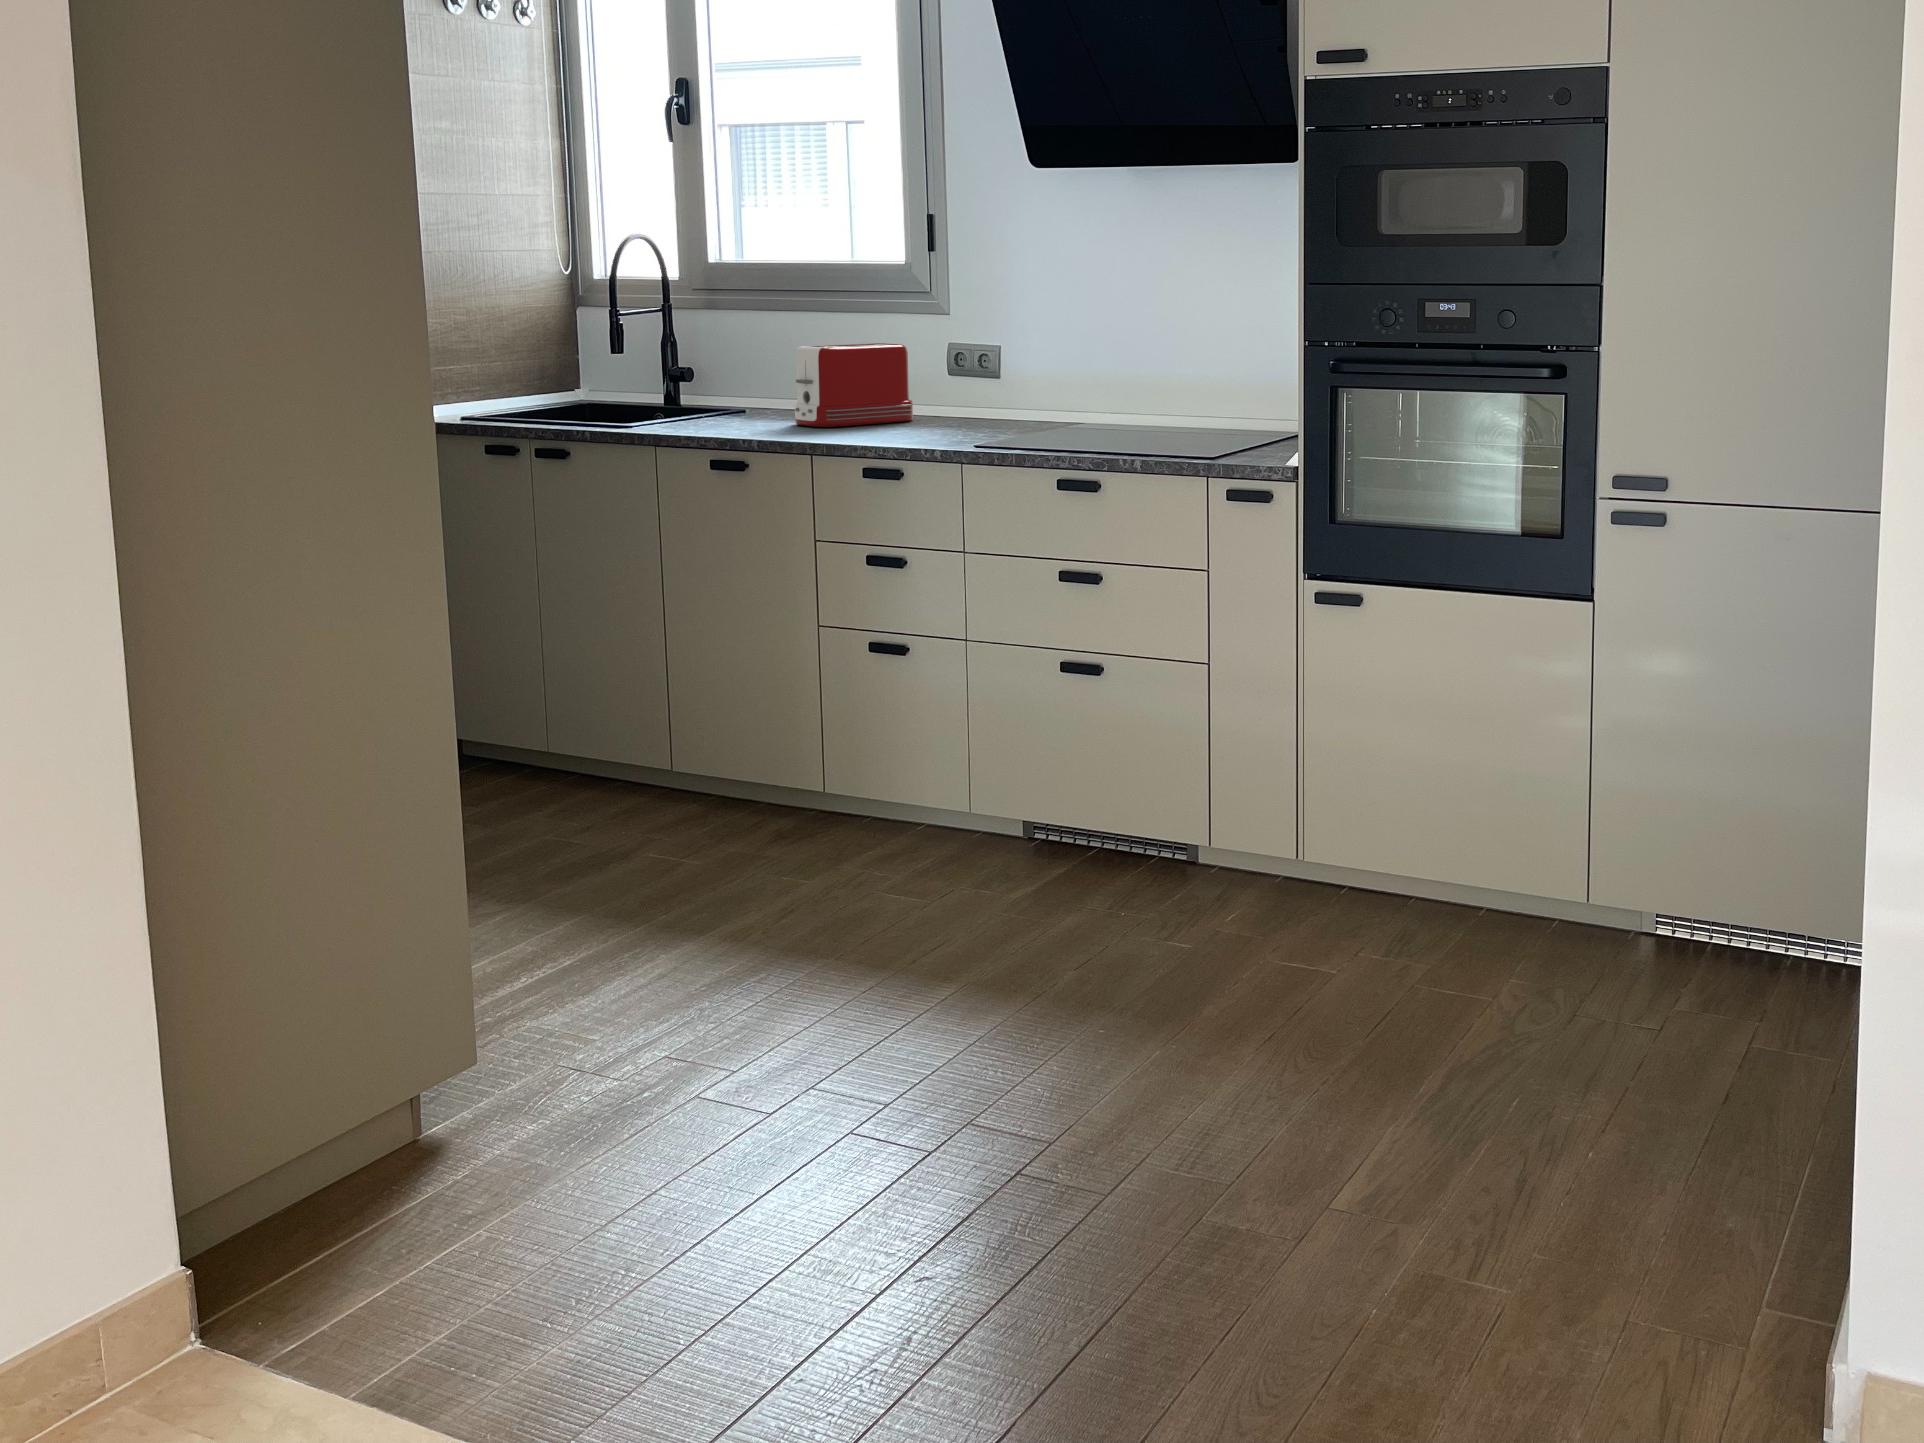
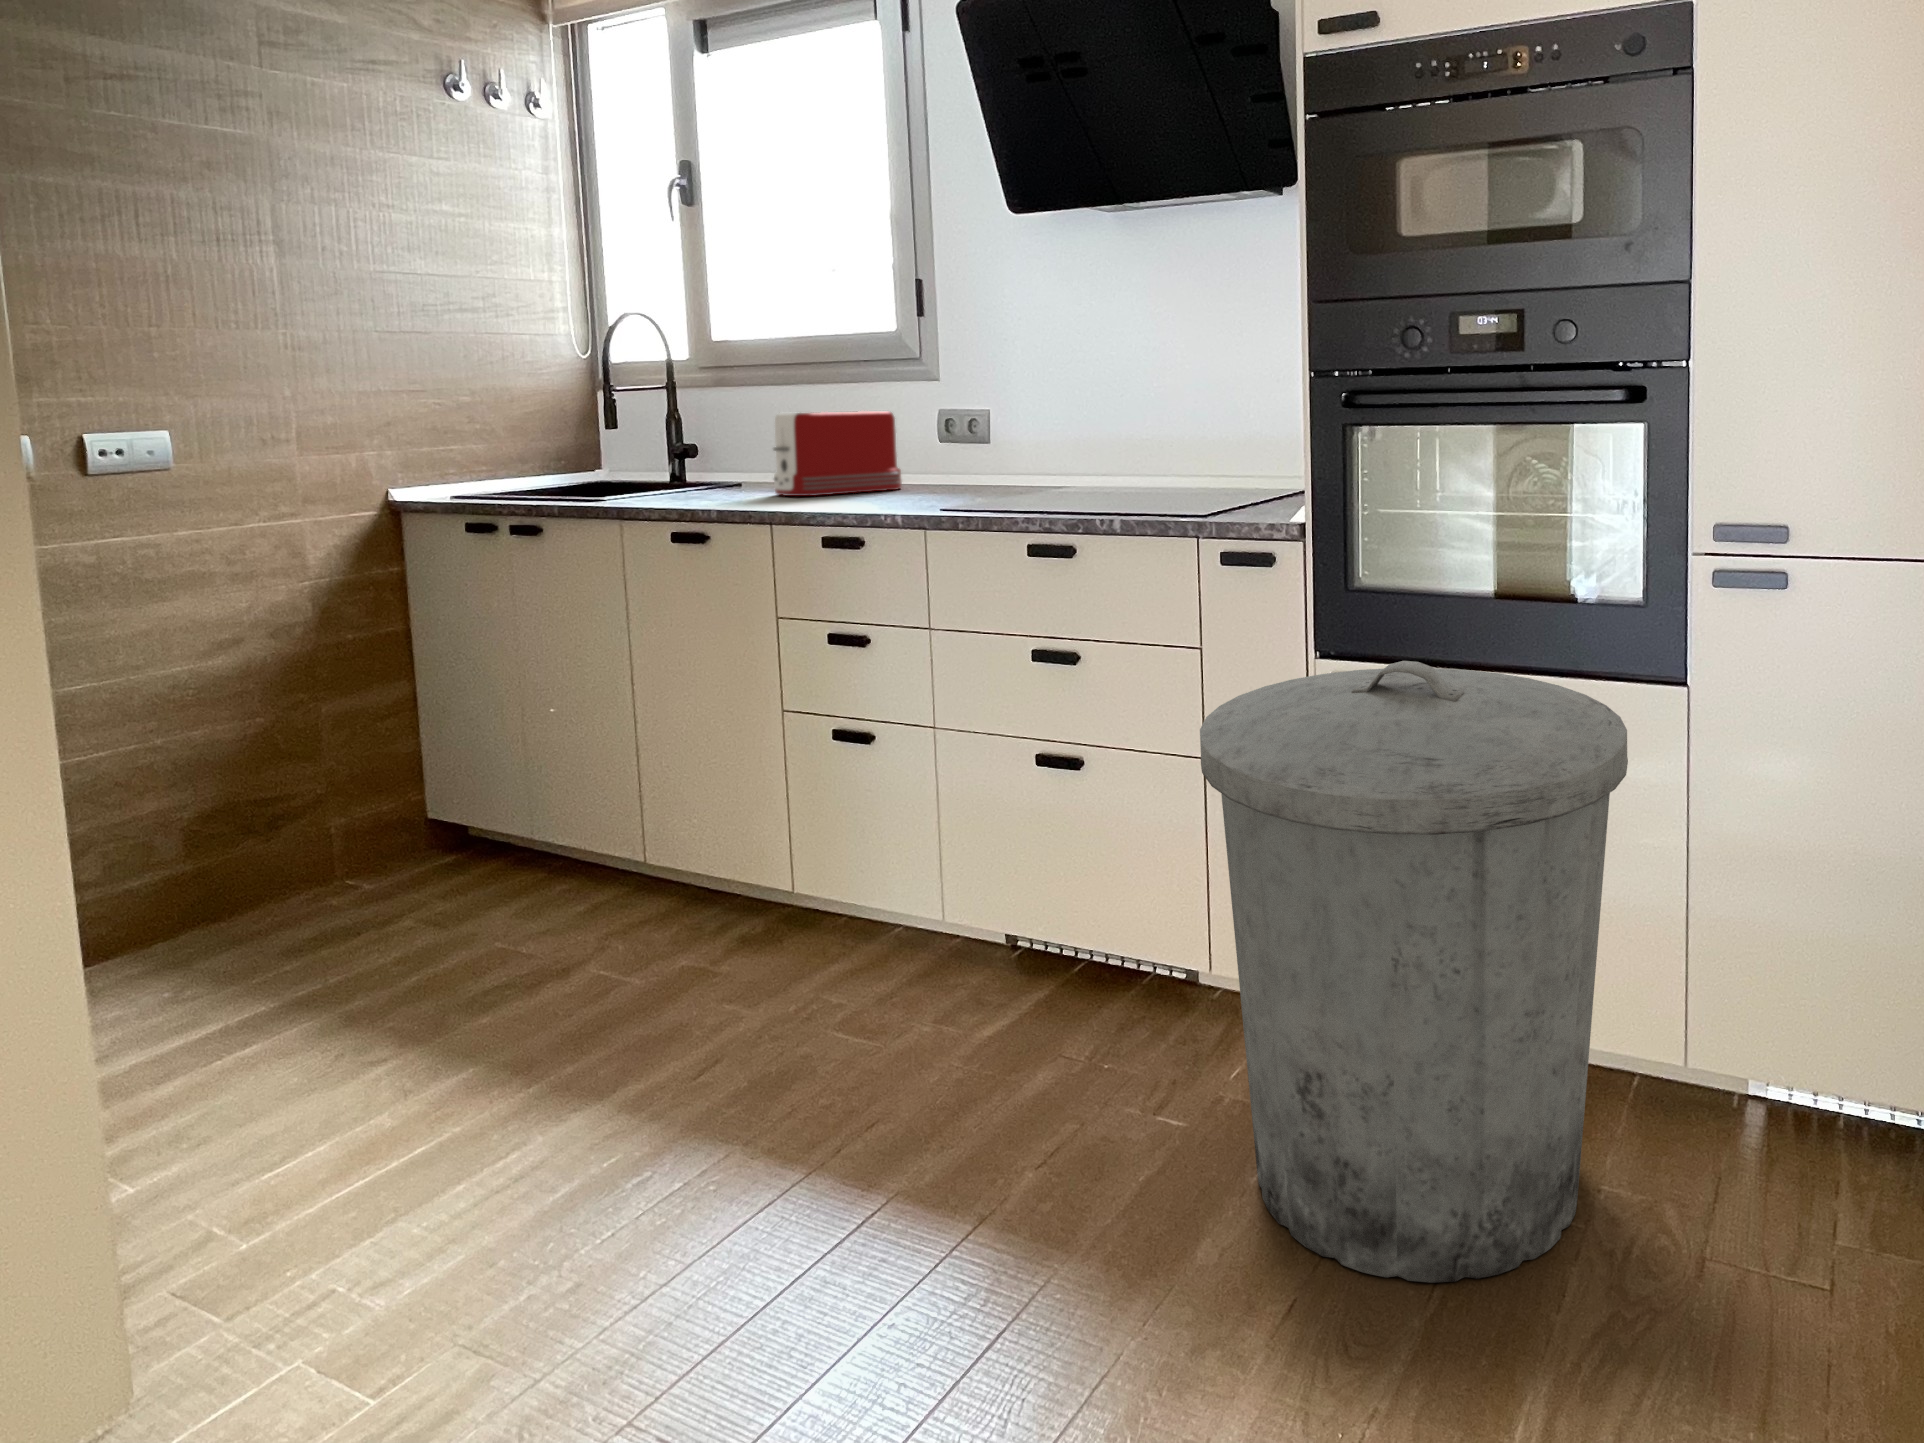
trash can: none [1211,577,1530,1017] -> present [1200,661,1628,1283]

